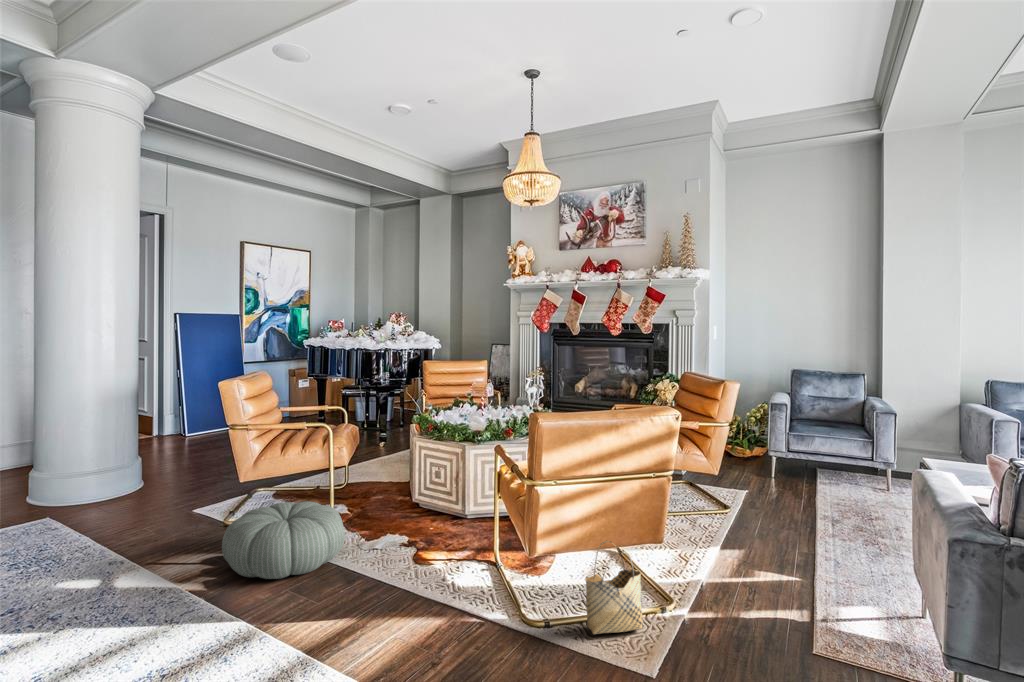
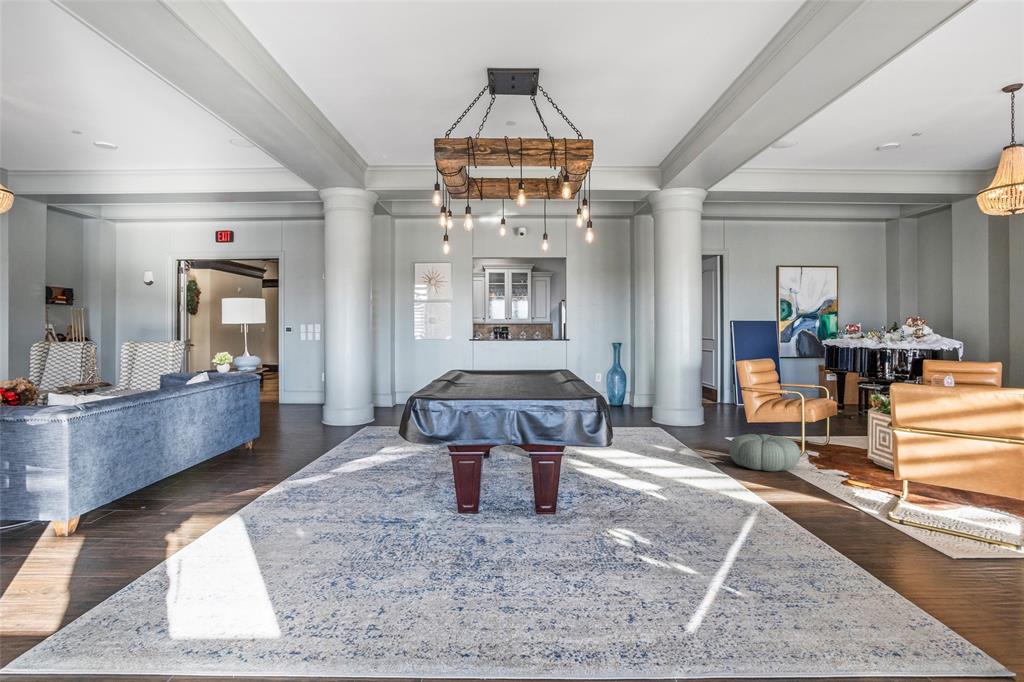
woven basket: present [585,541,643,634] -> none [931,479,986,543]

